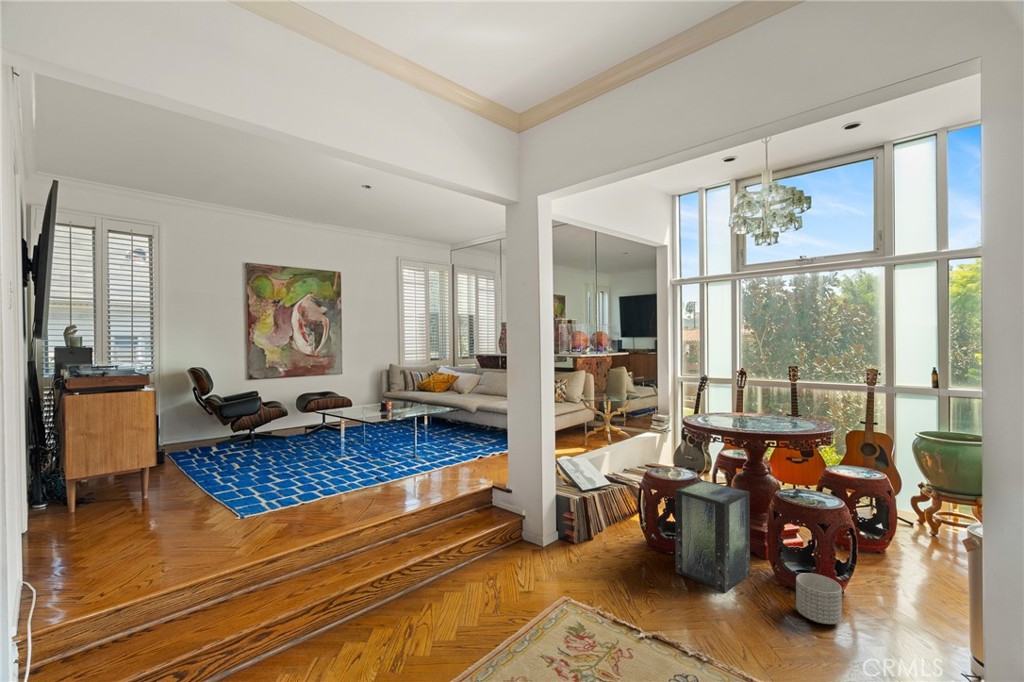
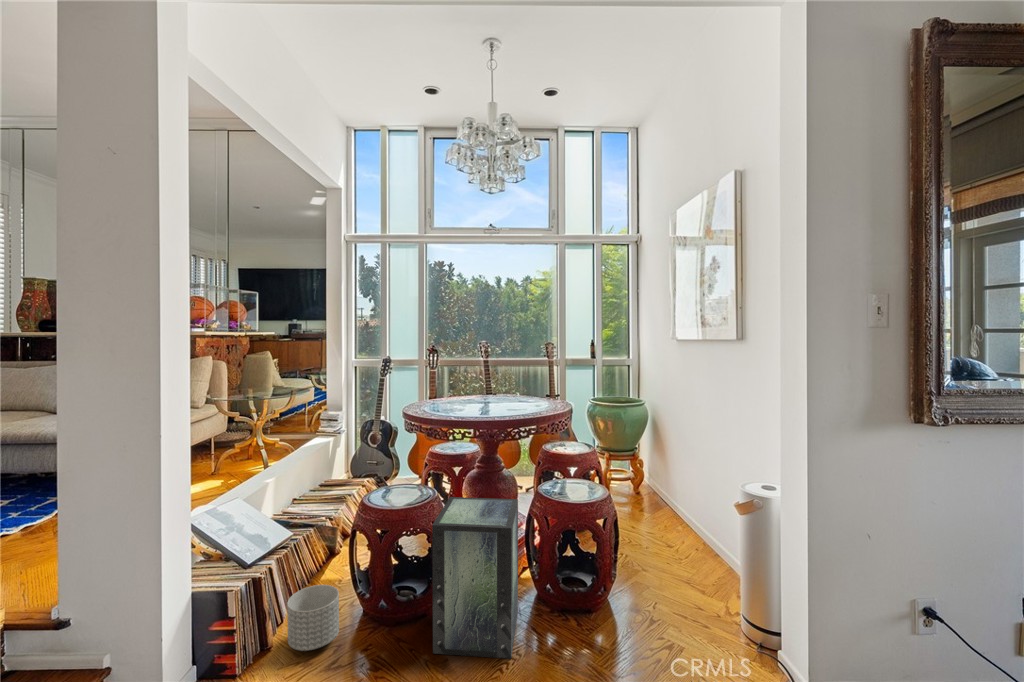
planter: present [796,573,842,624] -> present [287,585,339,651]

